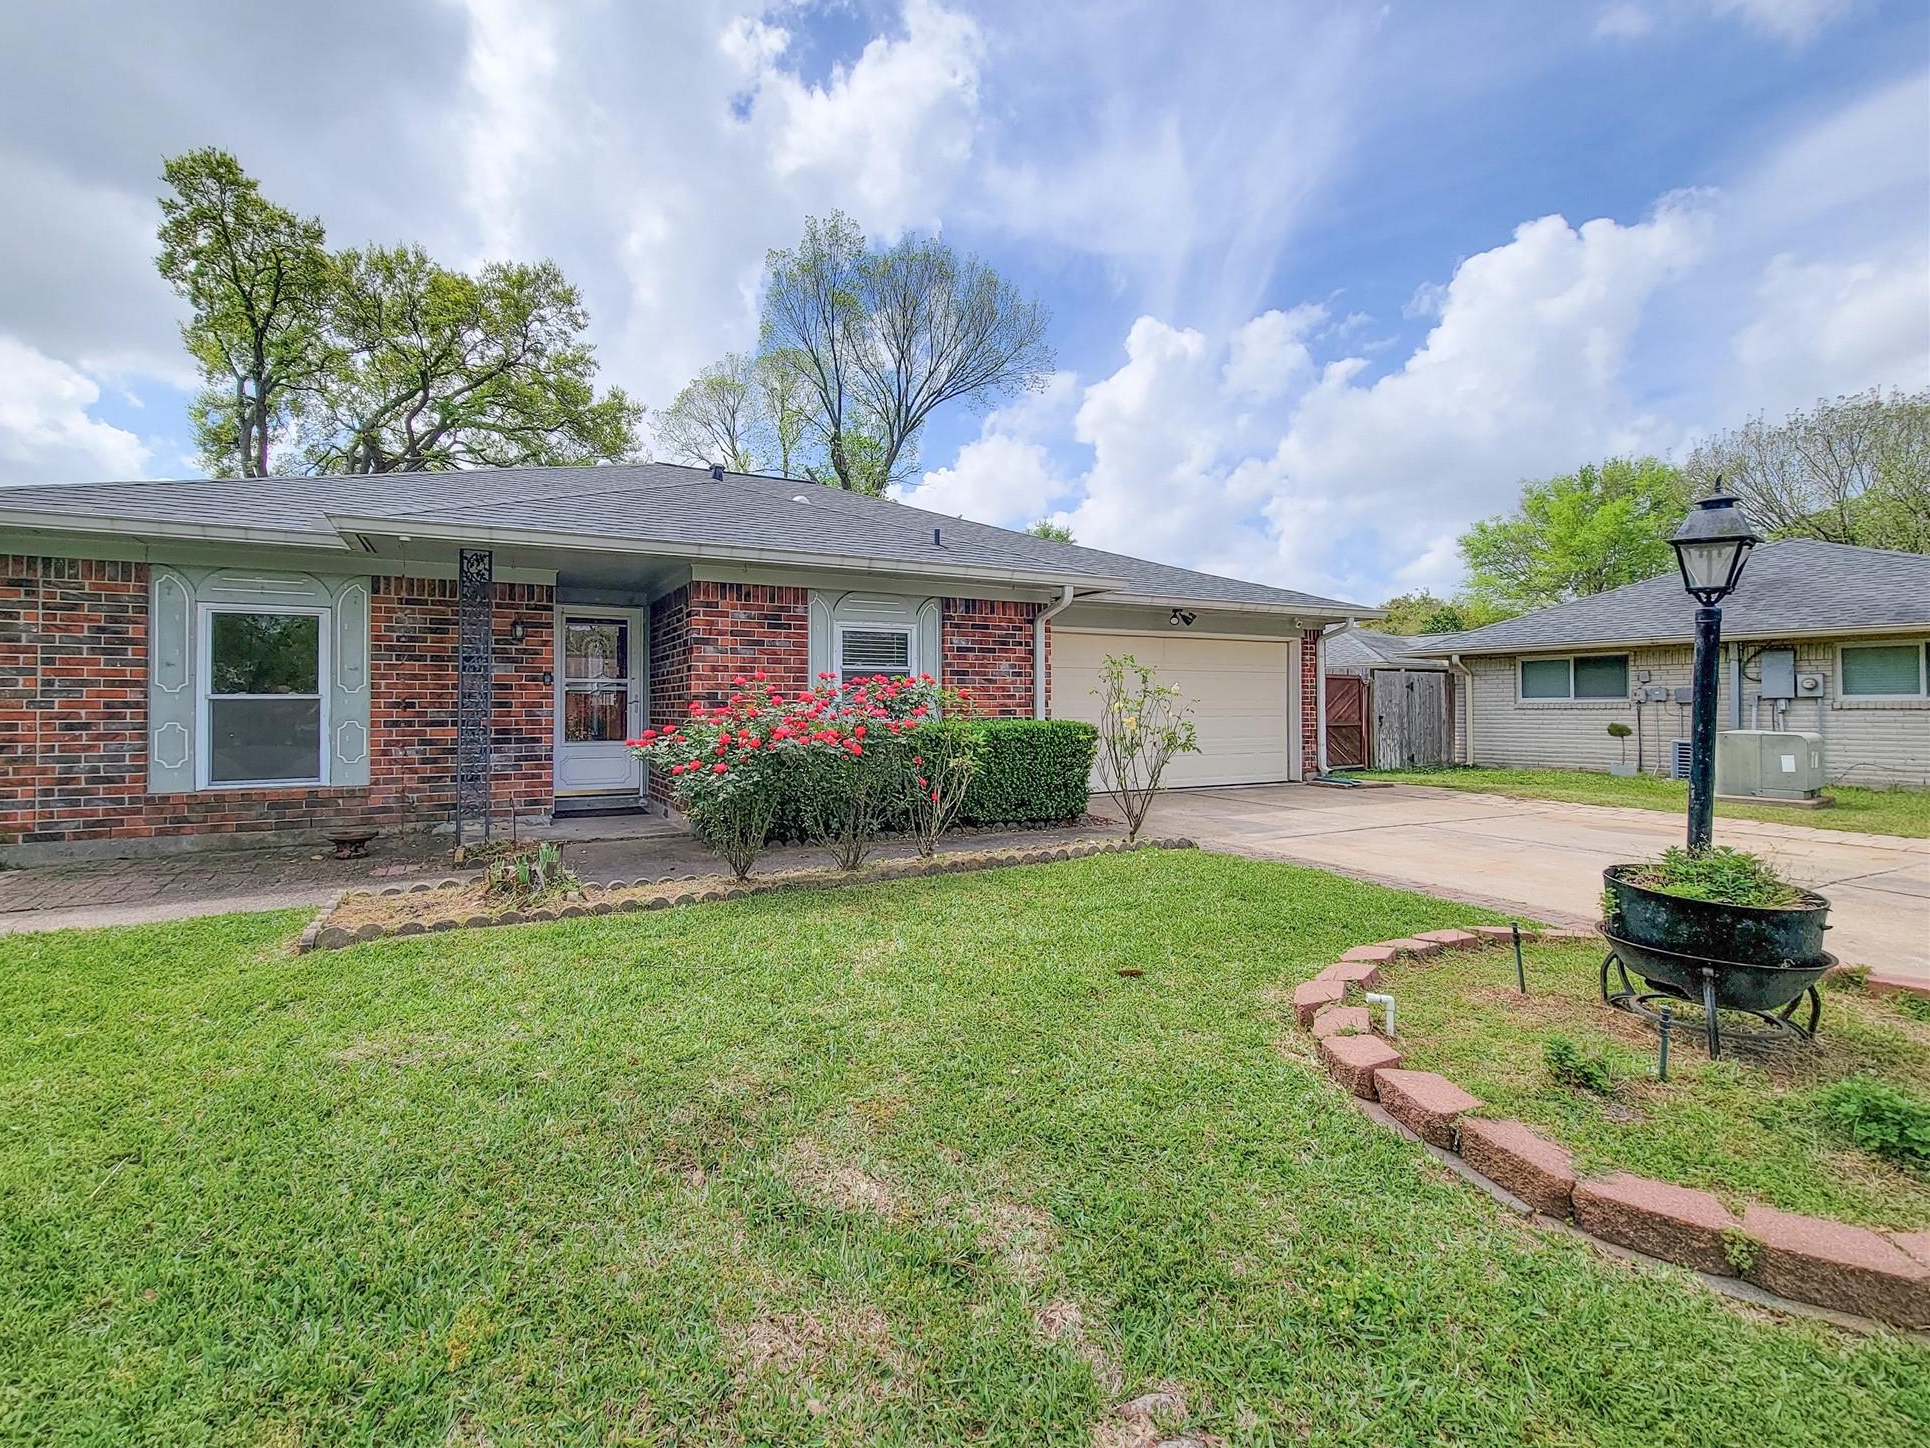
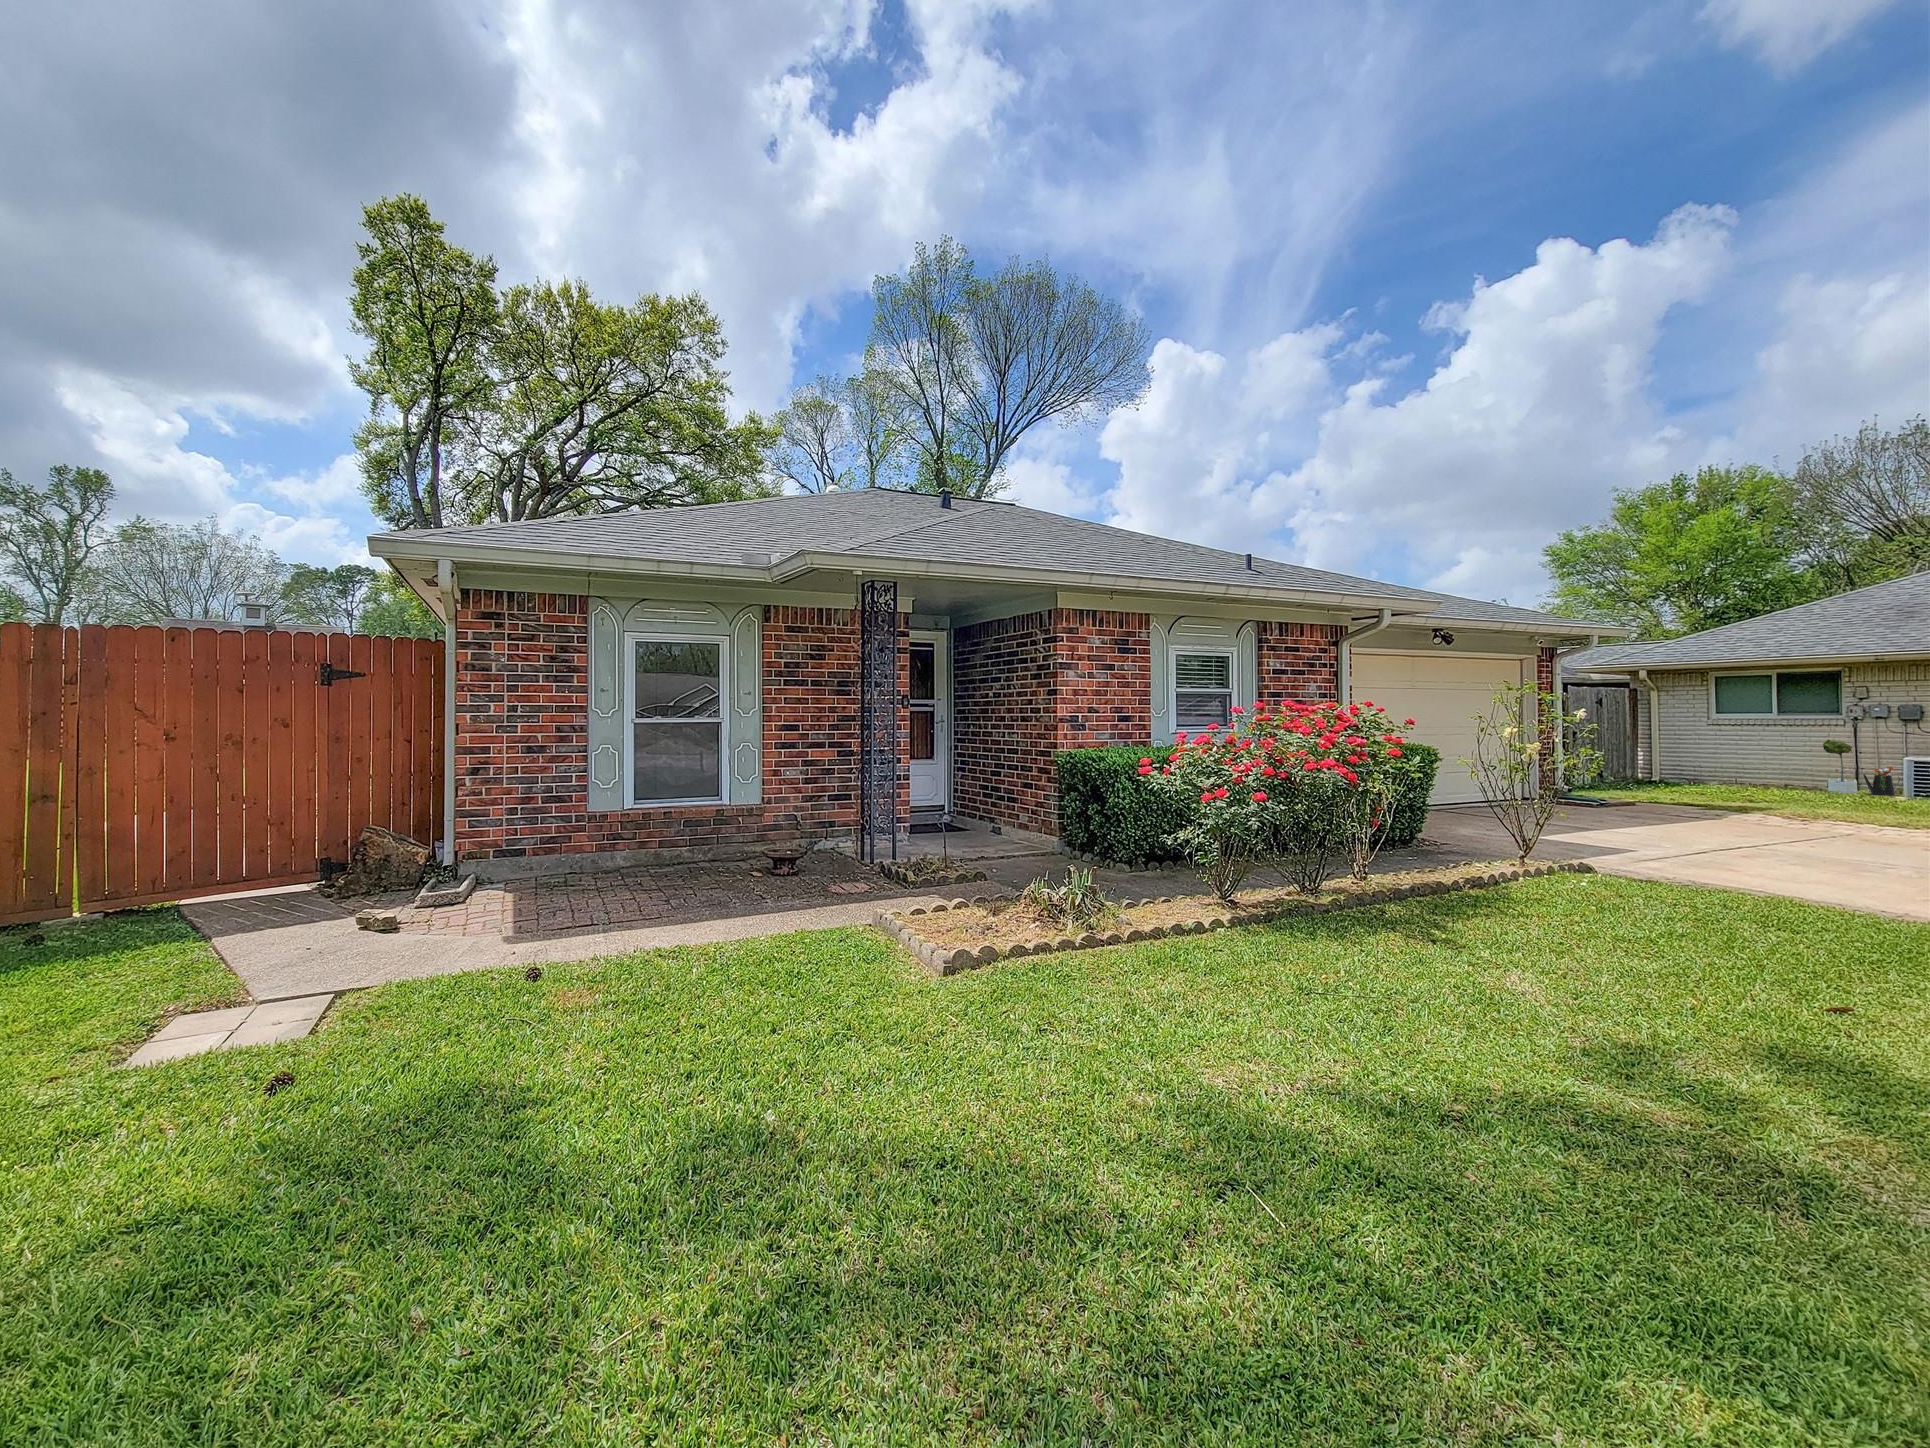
watering can: none [1638,749,1672,779] -> present [1863,766,1900,796]

